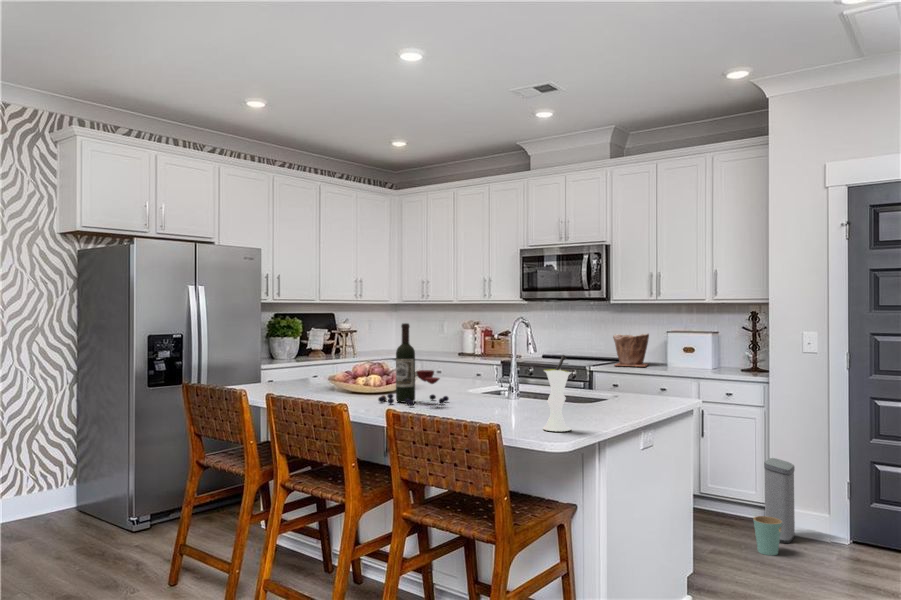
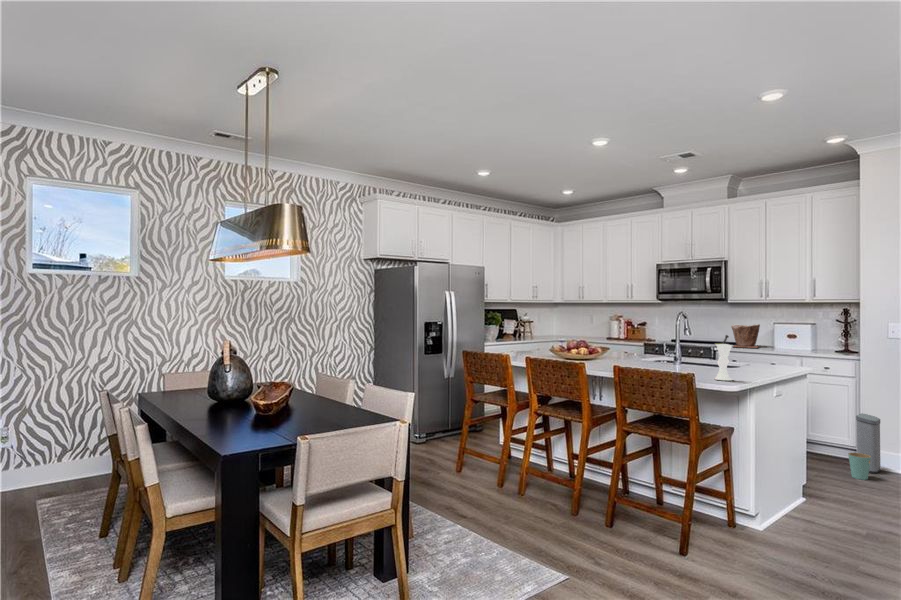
wine bottle: present [378,323,449,406] -> none [591,316,637,368]

